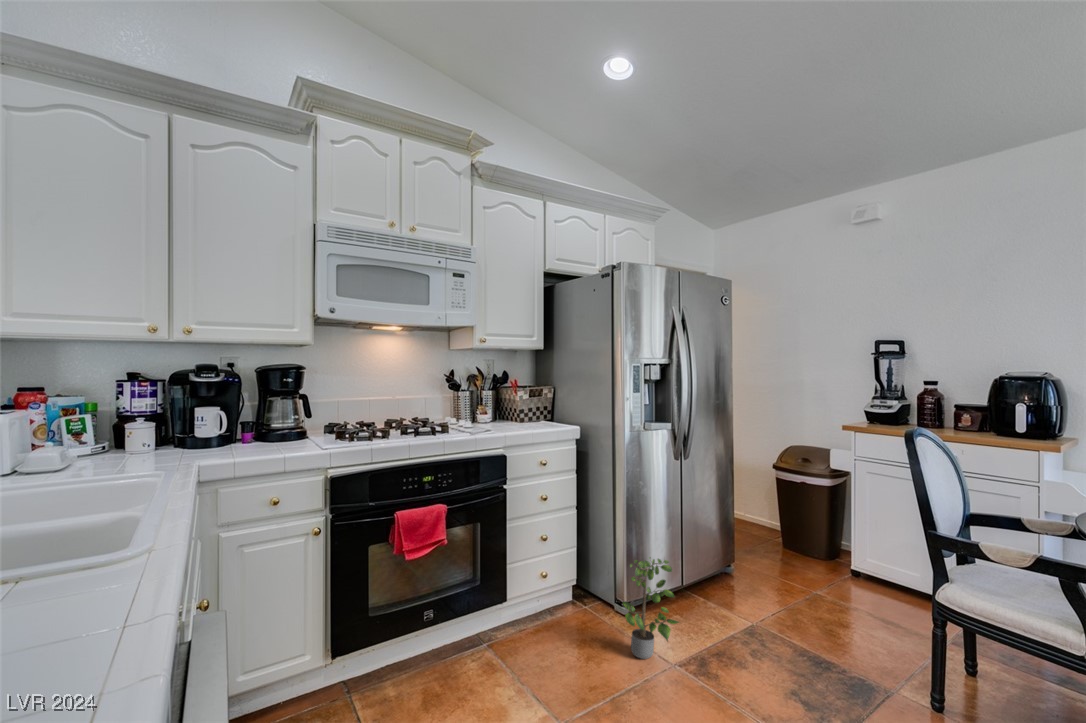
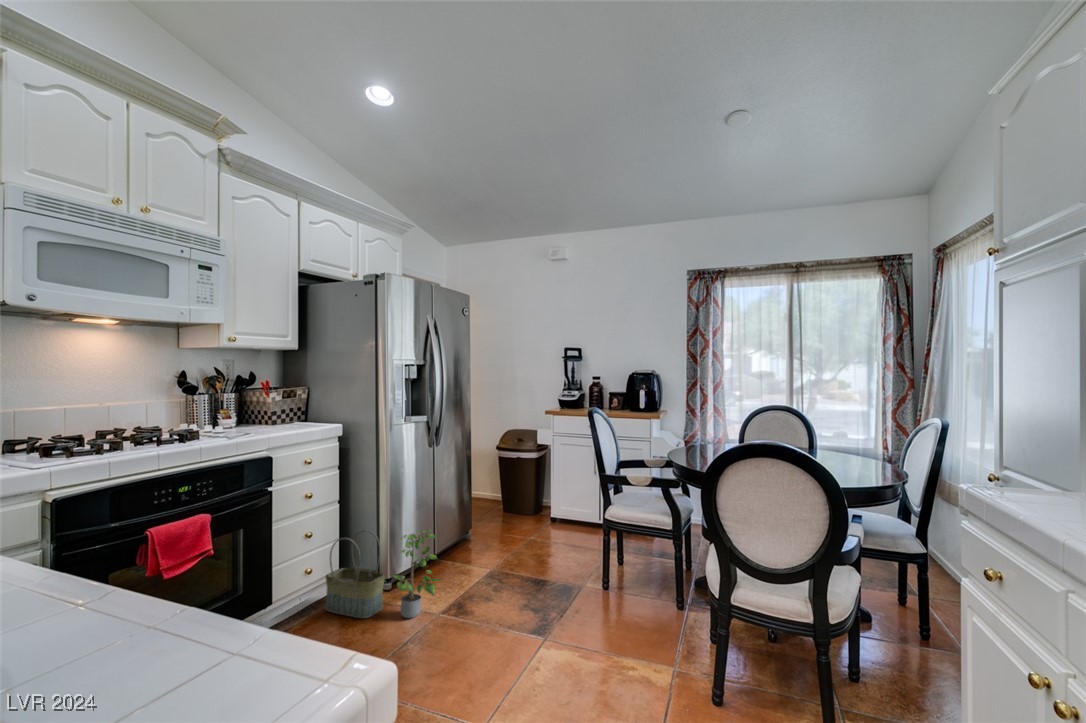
basket: none [559,543,618,642] -> present [325,530,385,618]

